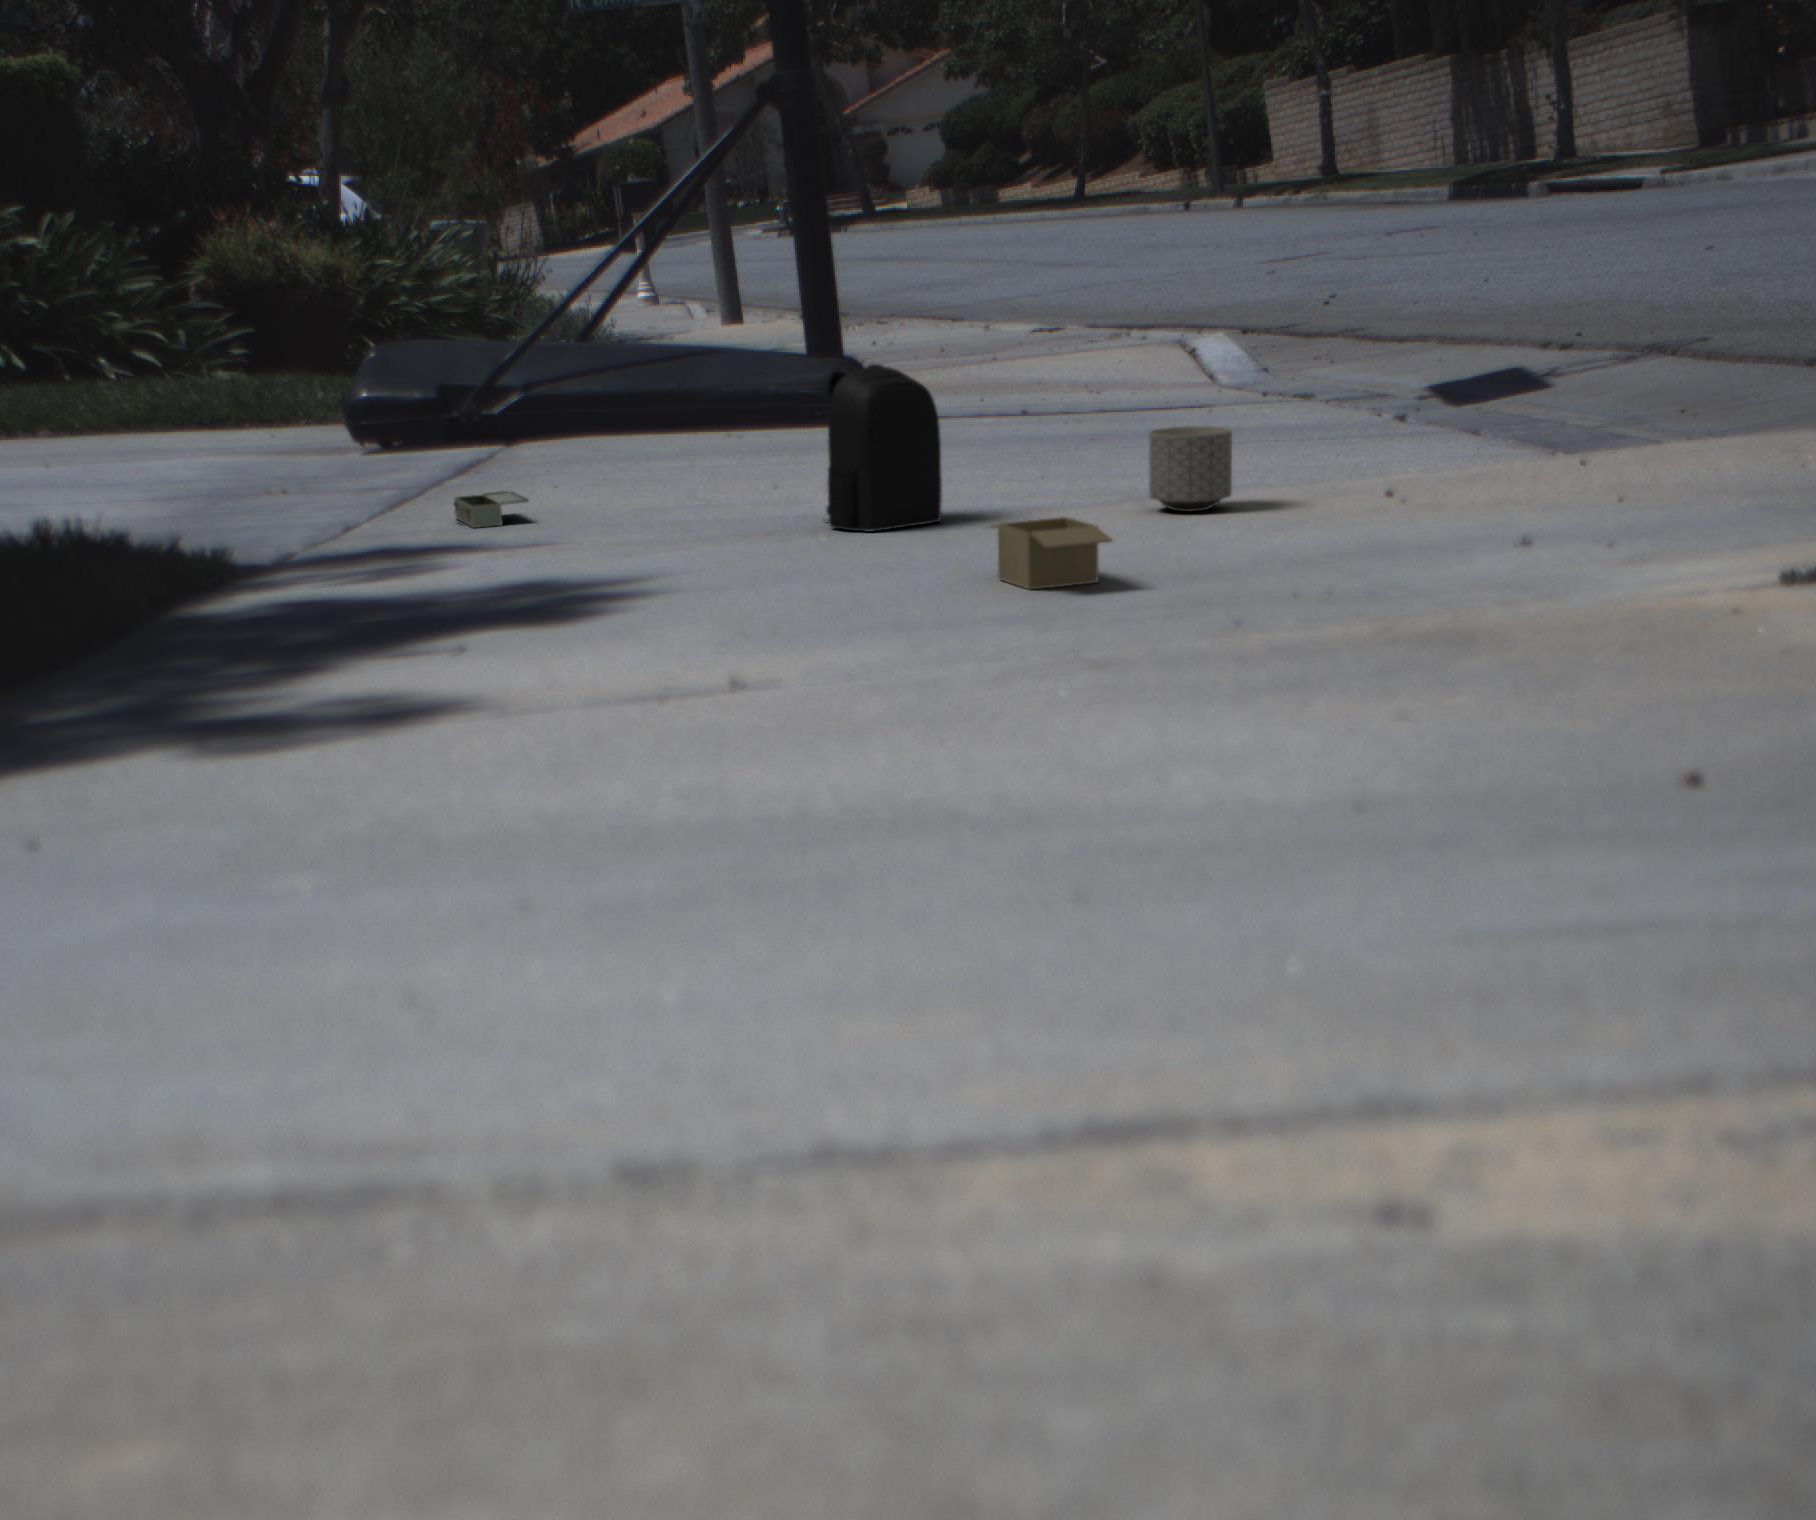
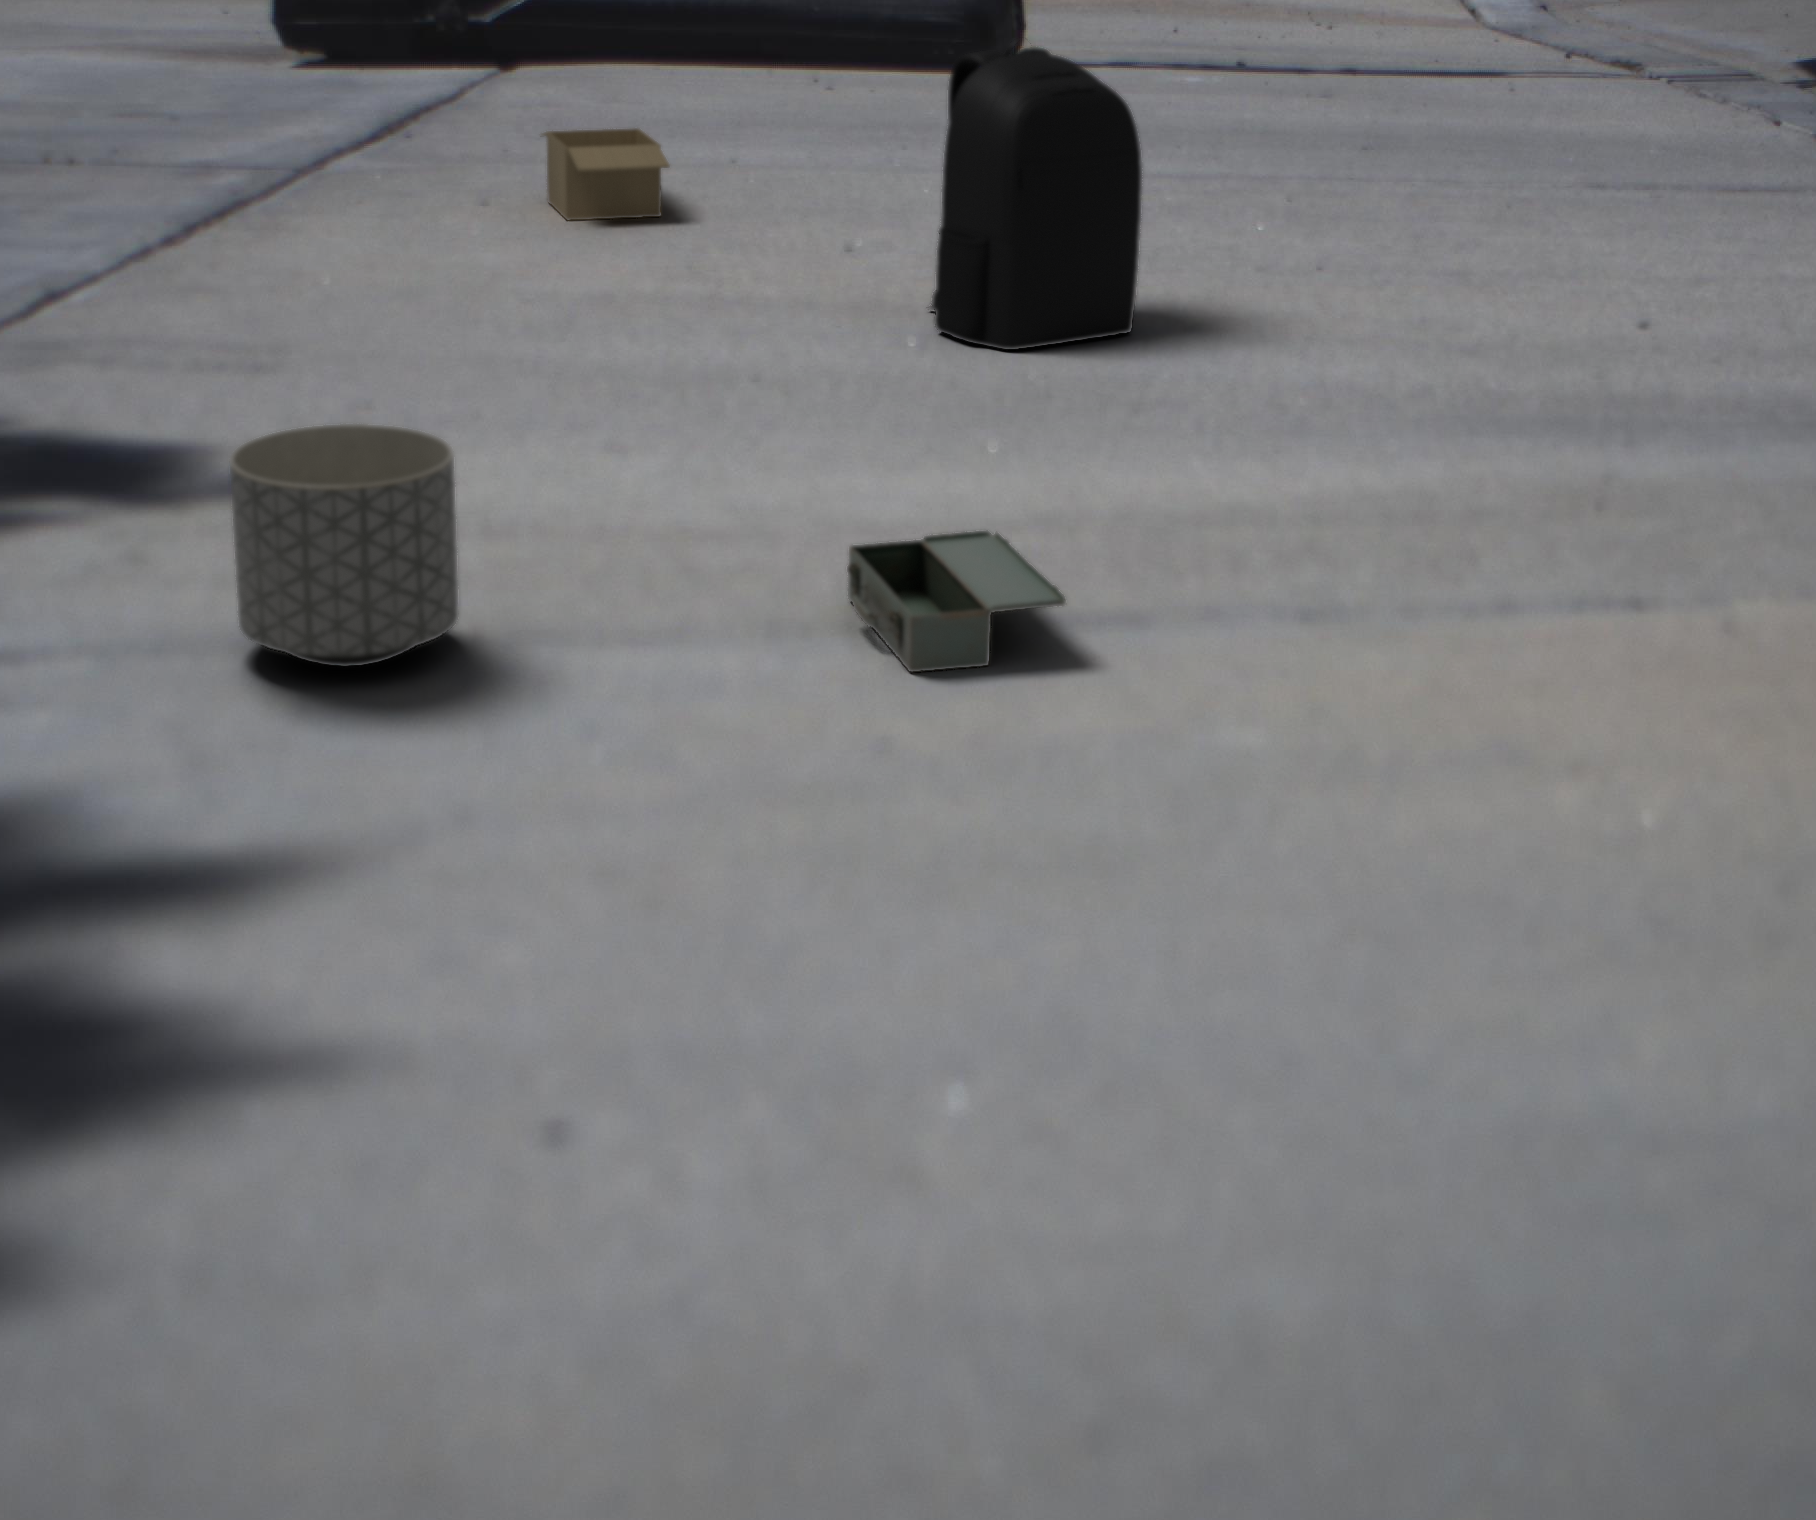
planter: present [1149,426,1232,512] -> present [230,424,458,667]
toolbox: present [454,491,529,528] -> present [847,531,1066,672]
cardboard box: present [987,517,1112,590] -> present [542,128,669,221]

